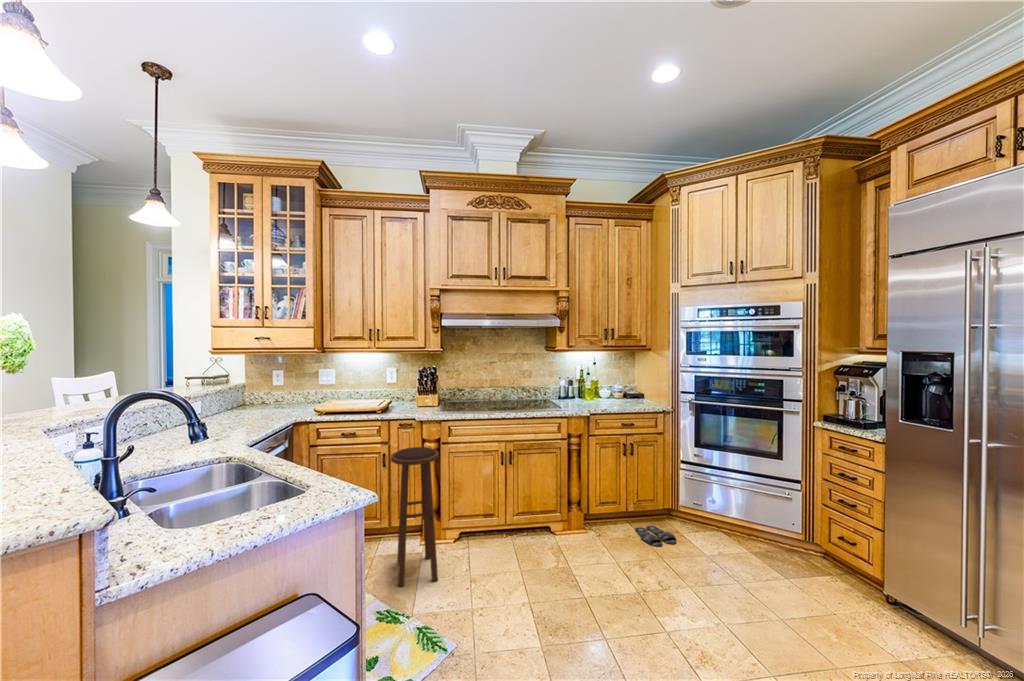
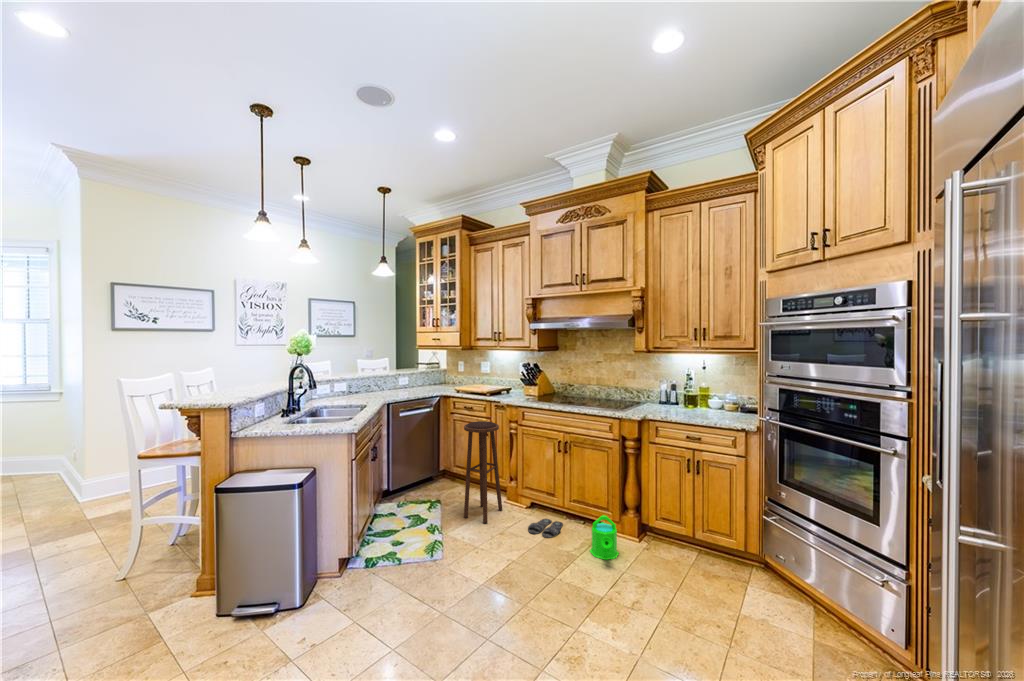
watering can: none [560,516,601,561] -> present [590,515,619,560]
slippers: present [635,526,676,547] -> present [528,519,563,538]

